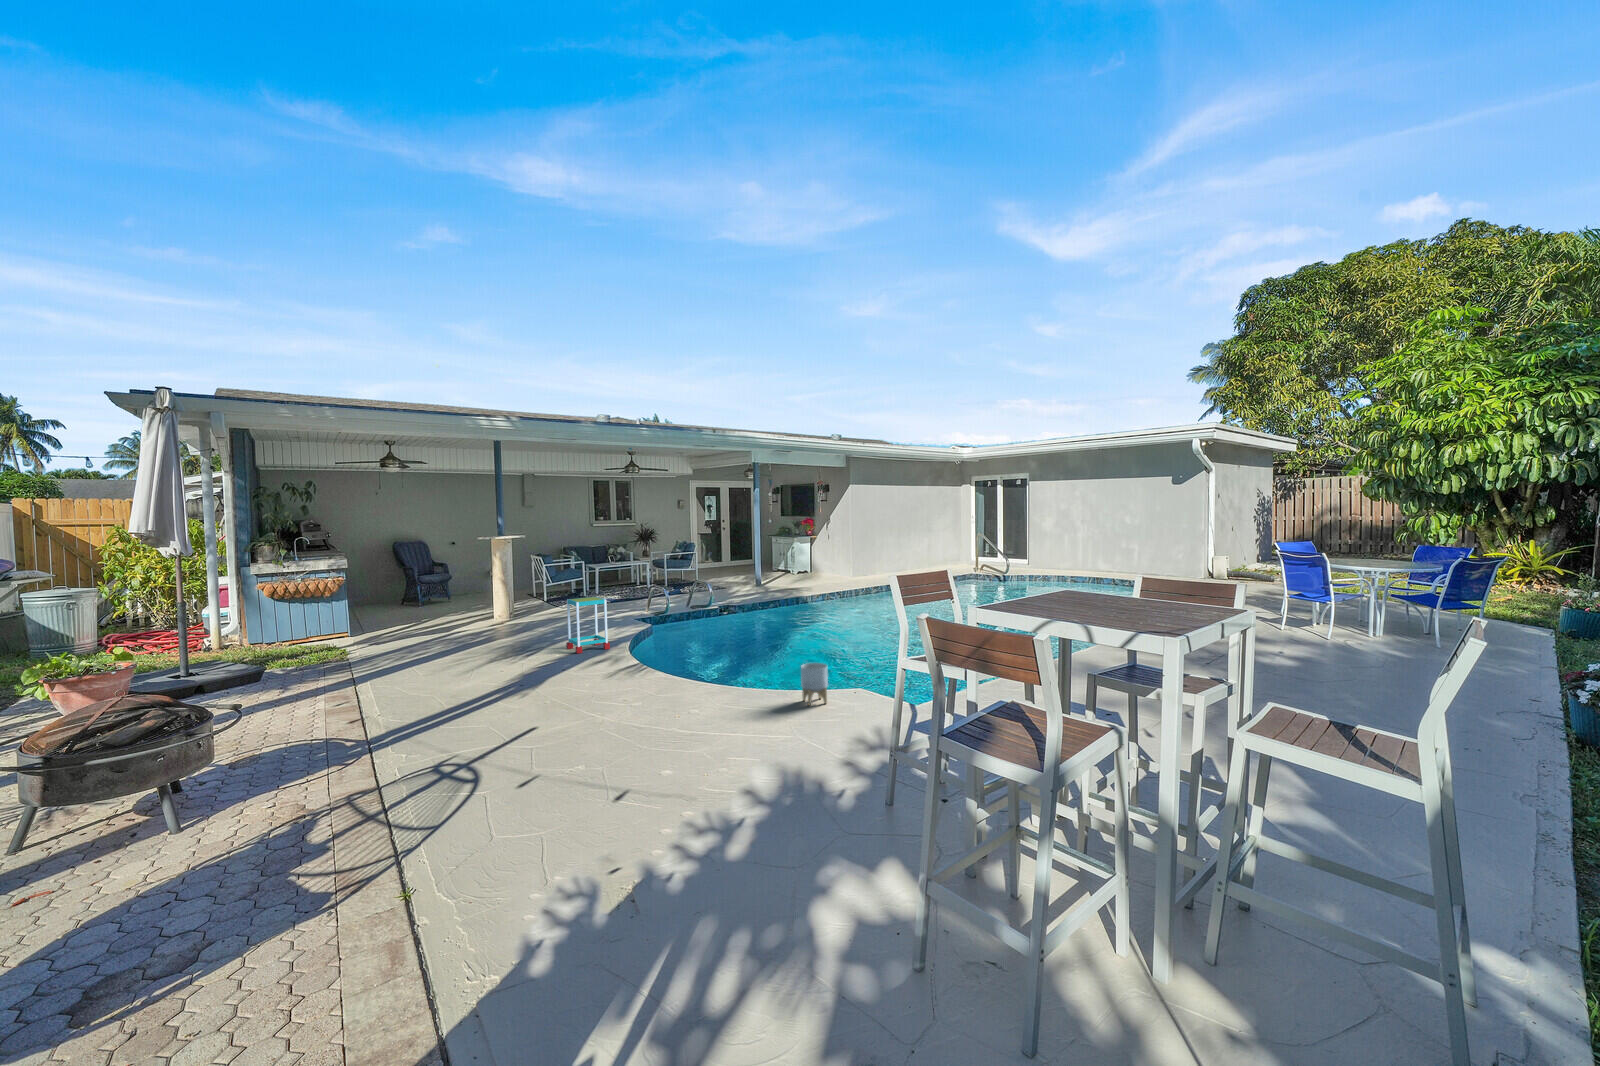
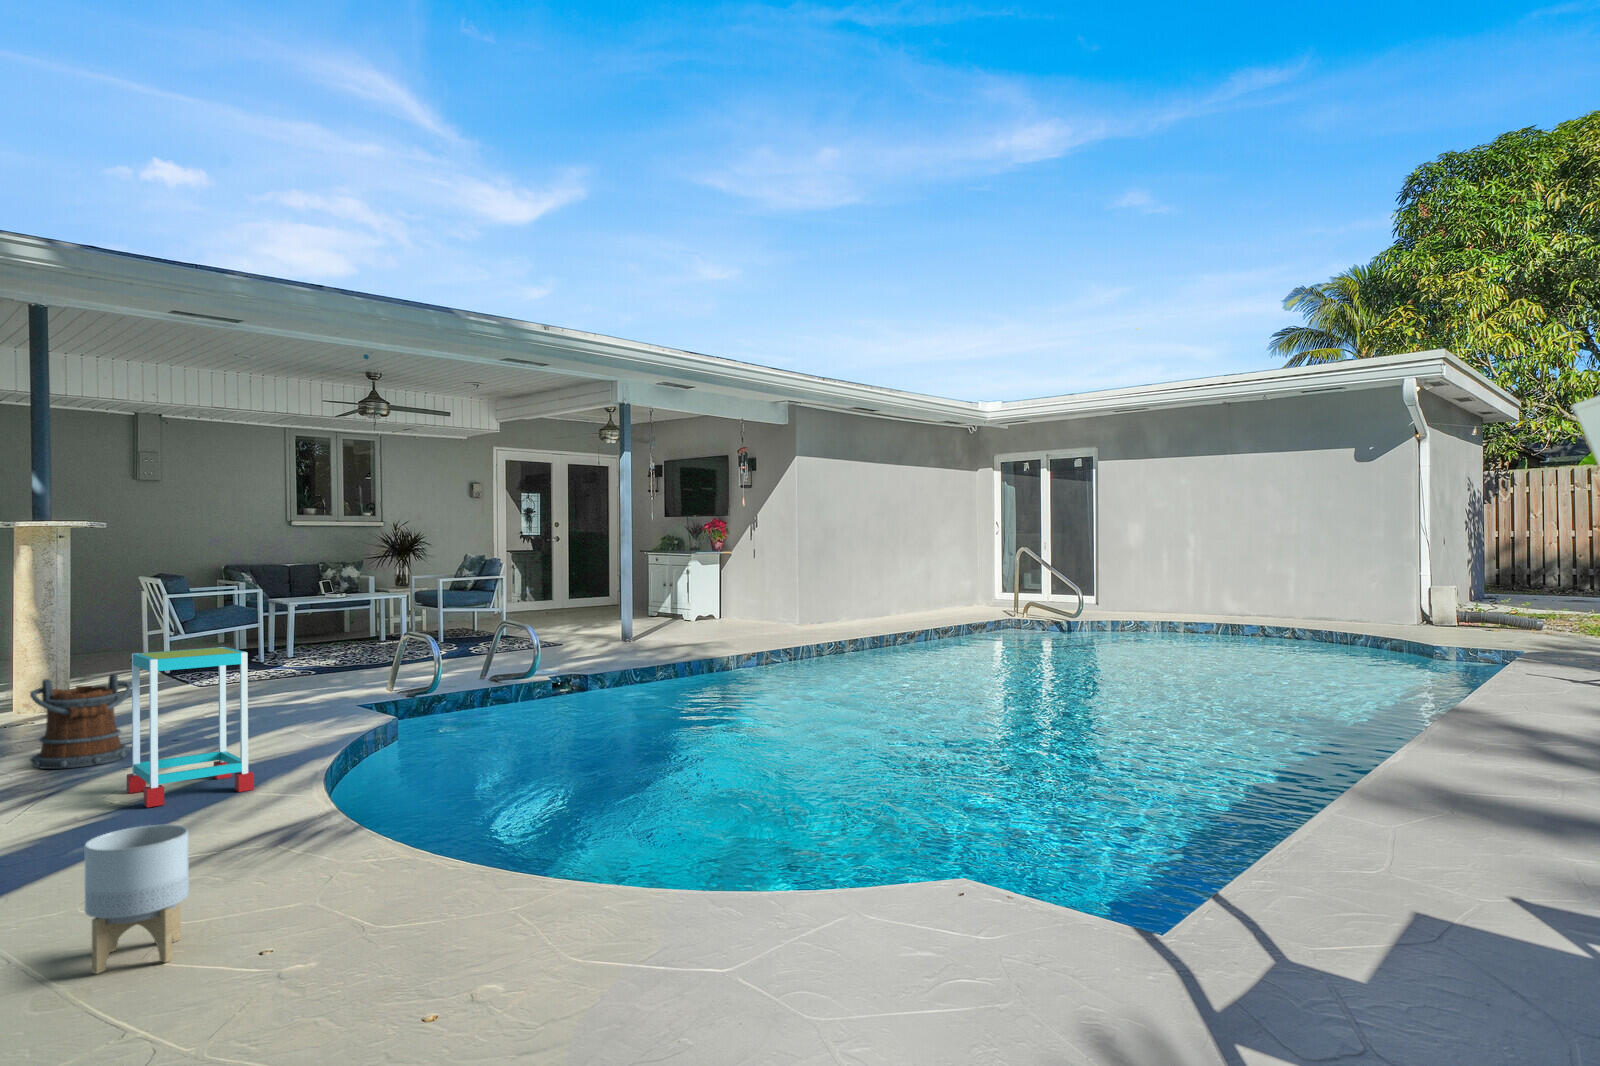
bucket: none [526,605,559,641] -> present [30,673,131,769]
planter: present [801,663,828,705] -> present [85,825,189,974]

